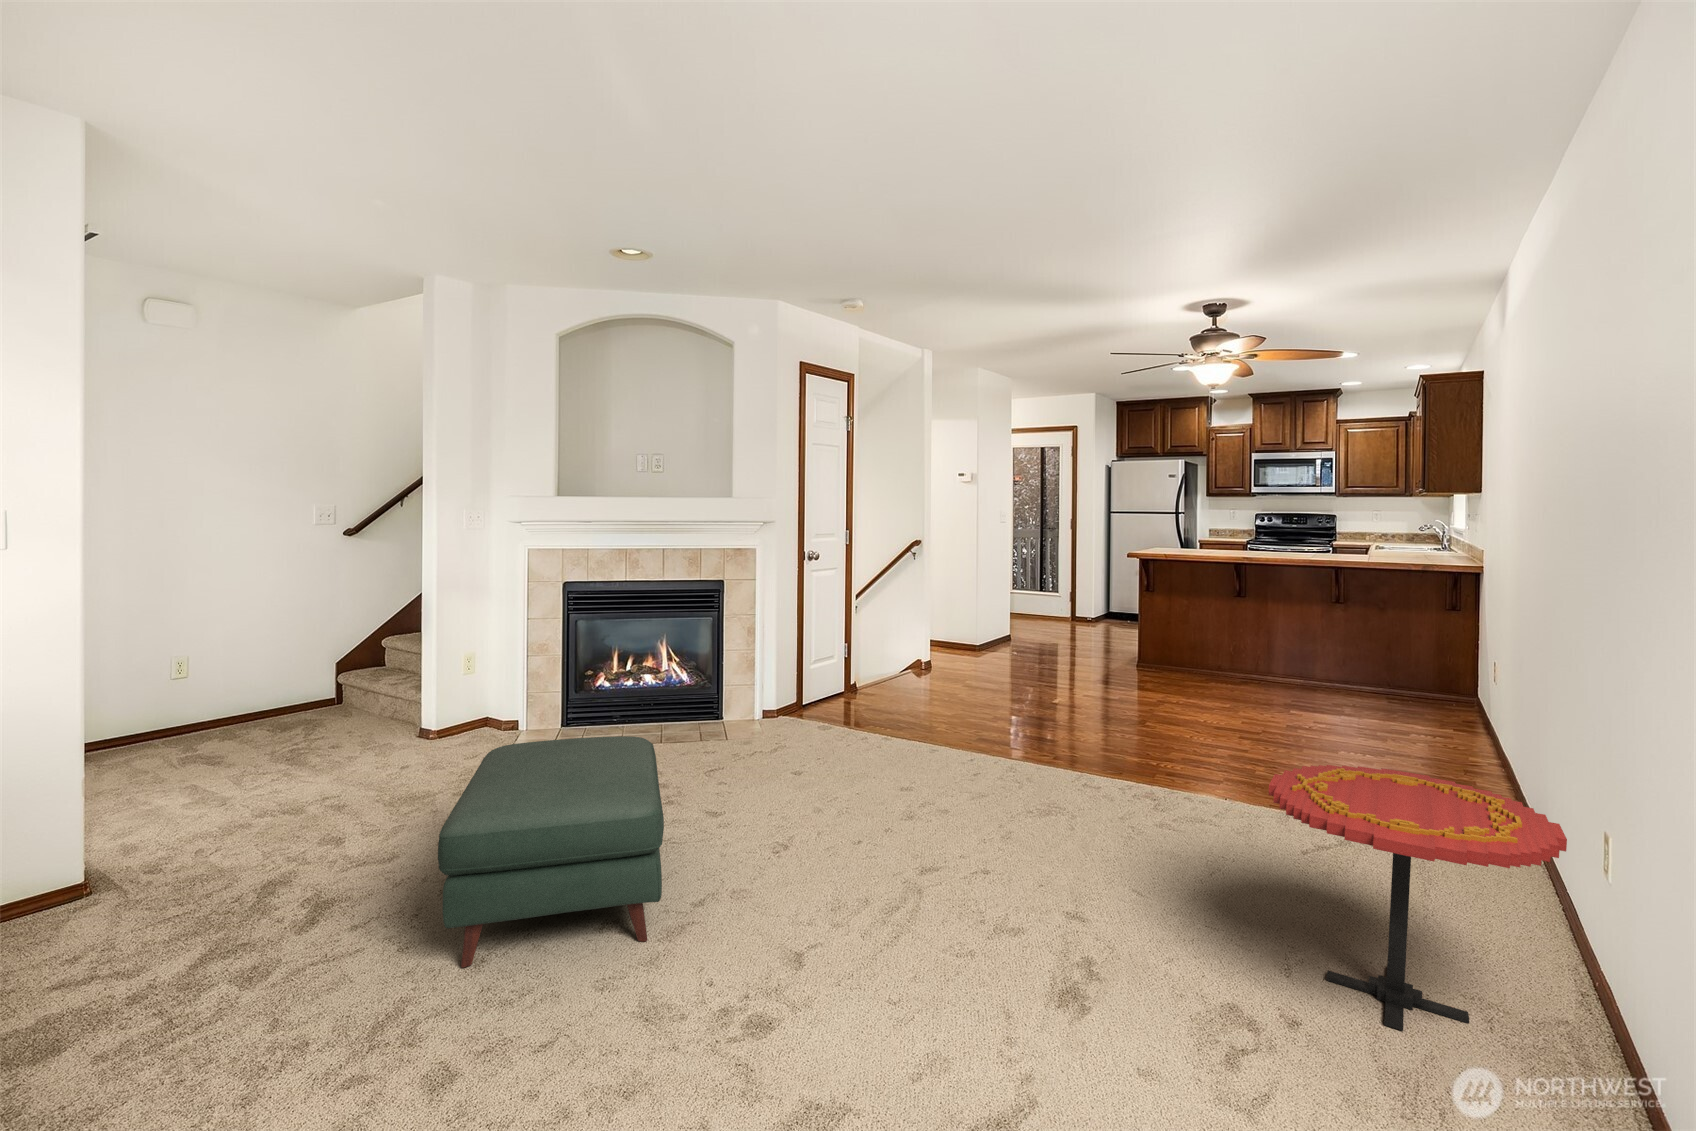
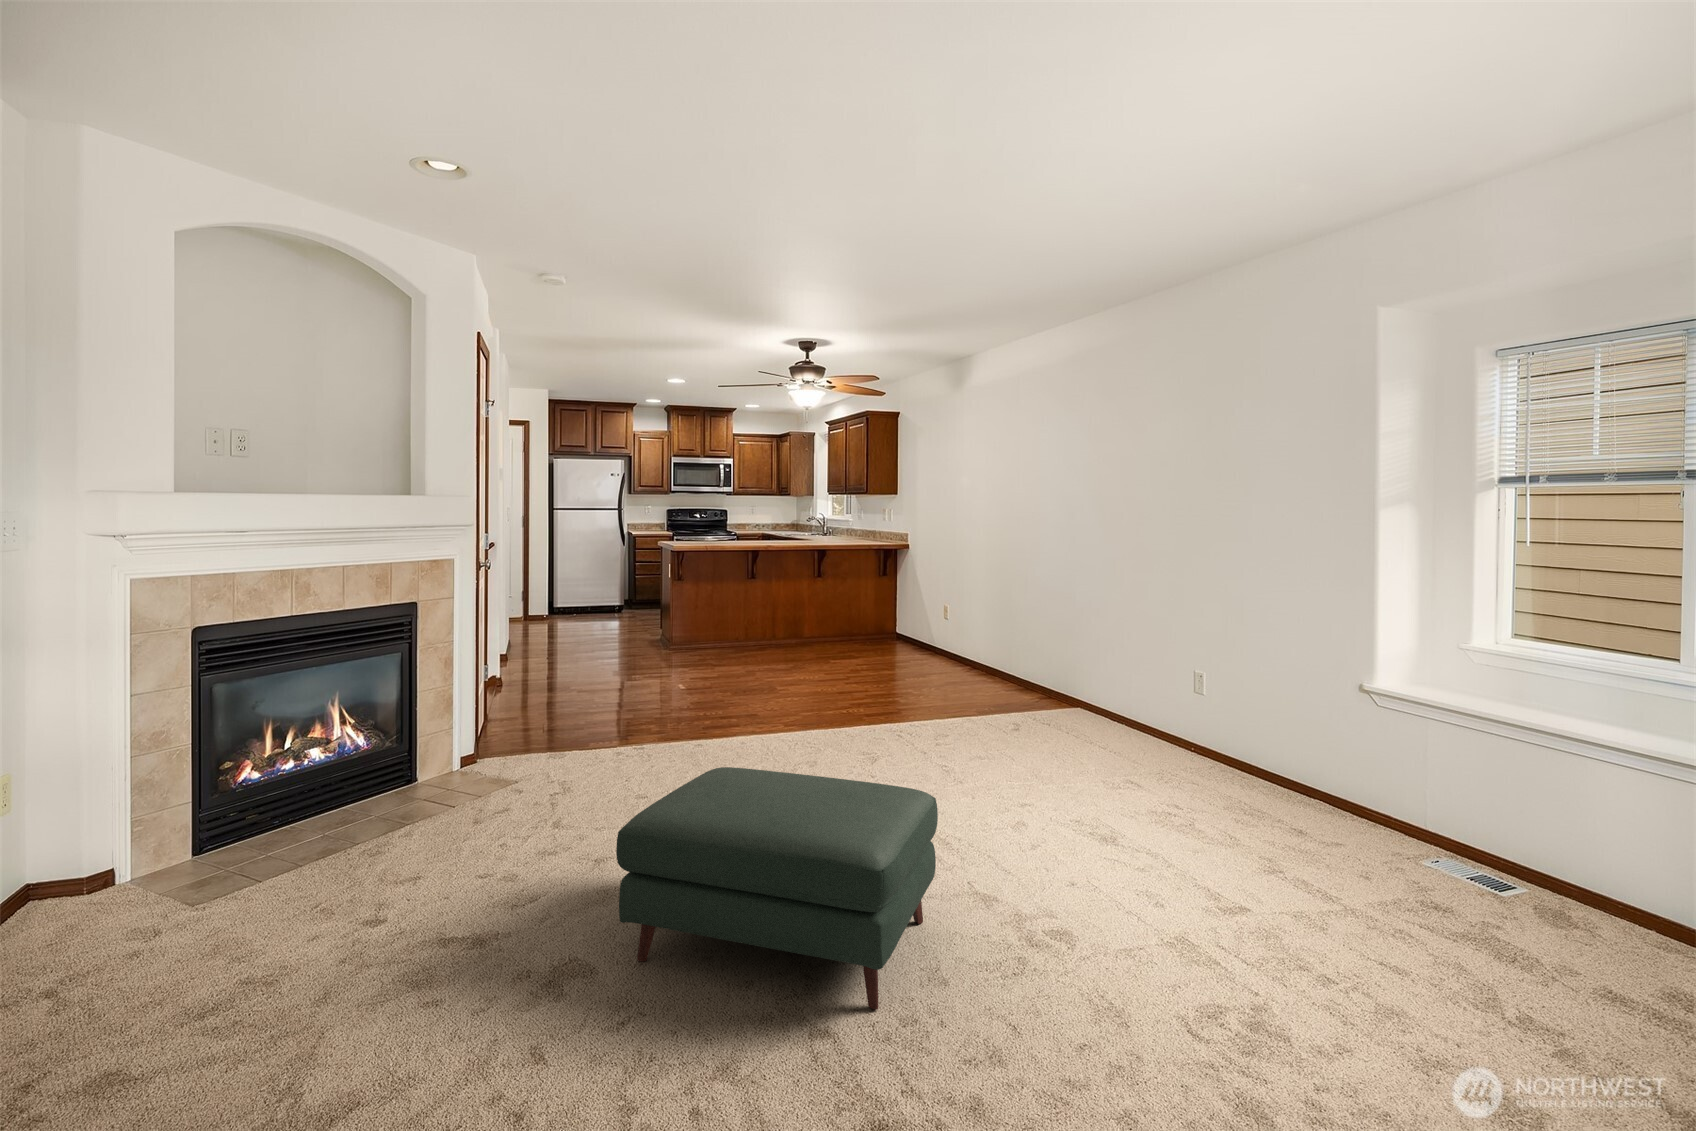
side table: present [1269,765,1567,1031] -> none [1111,659,1247,783]

